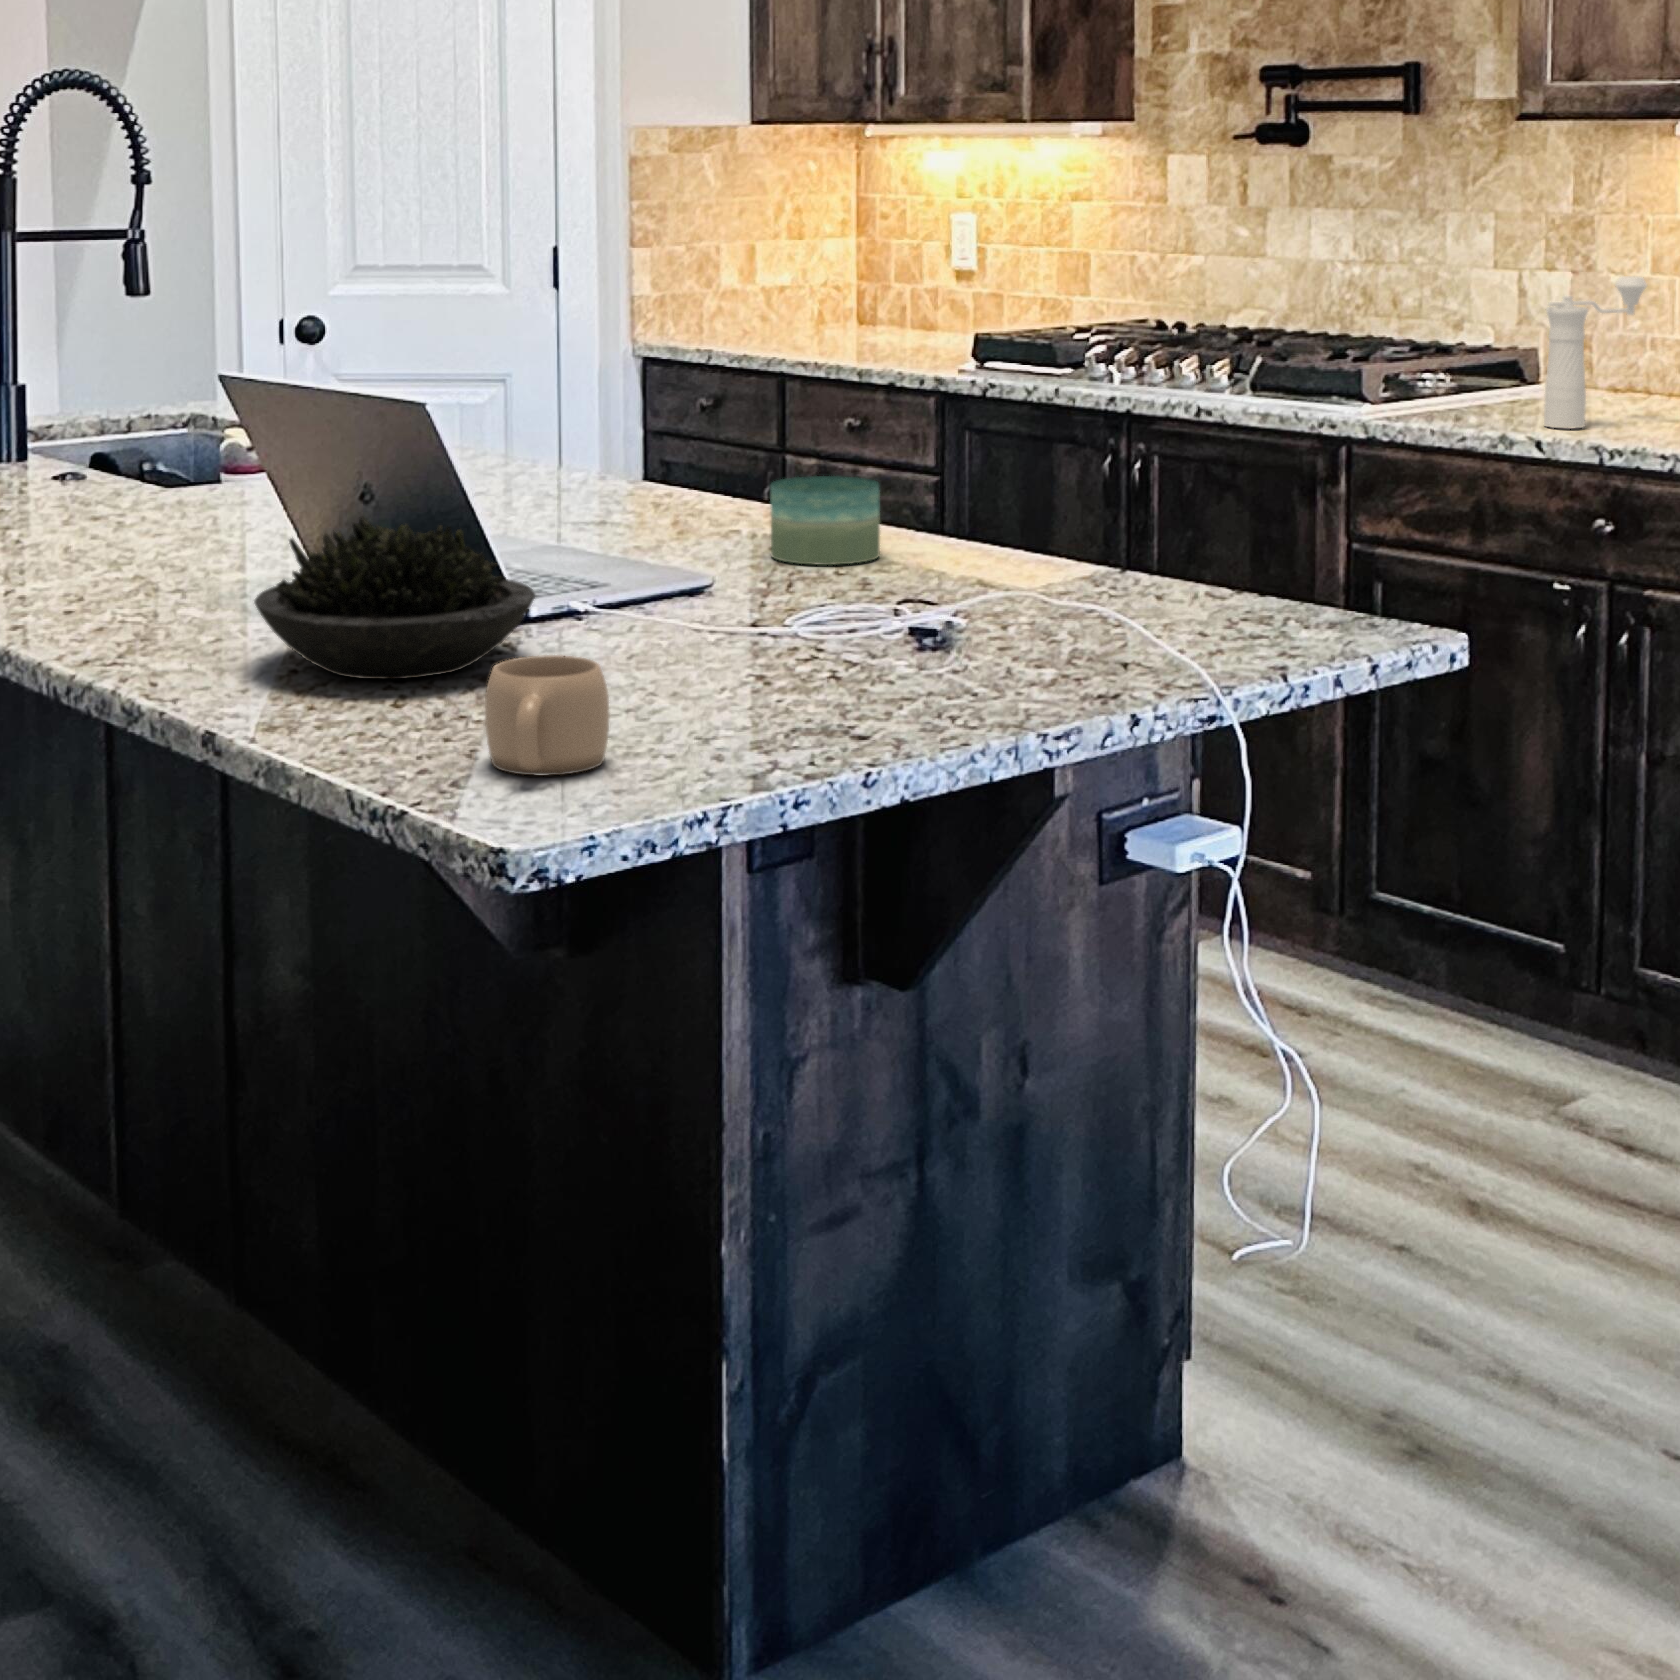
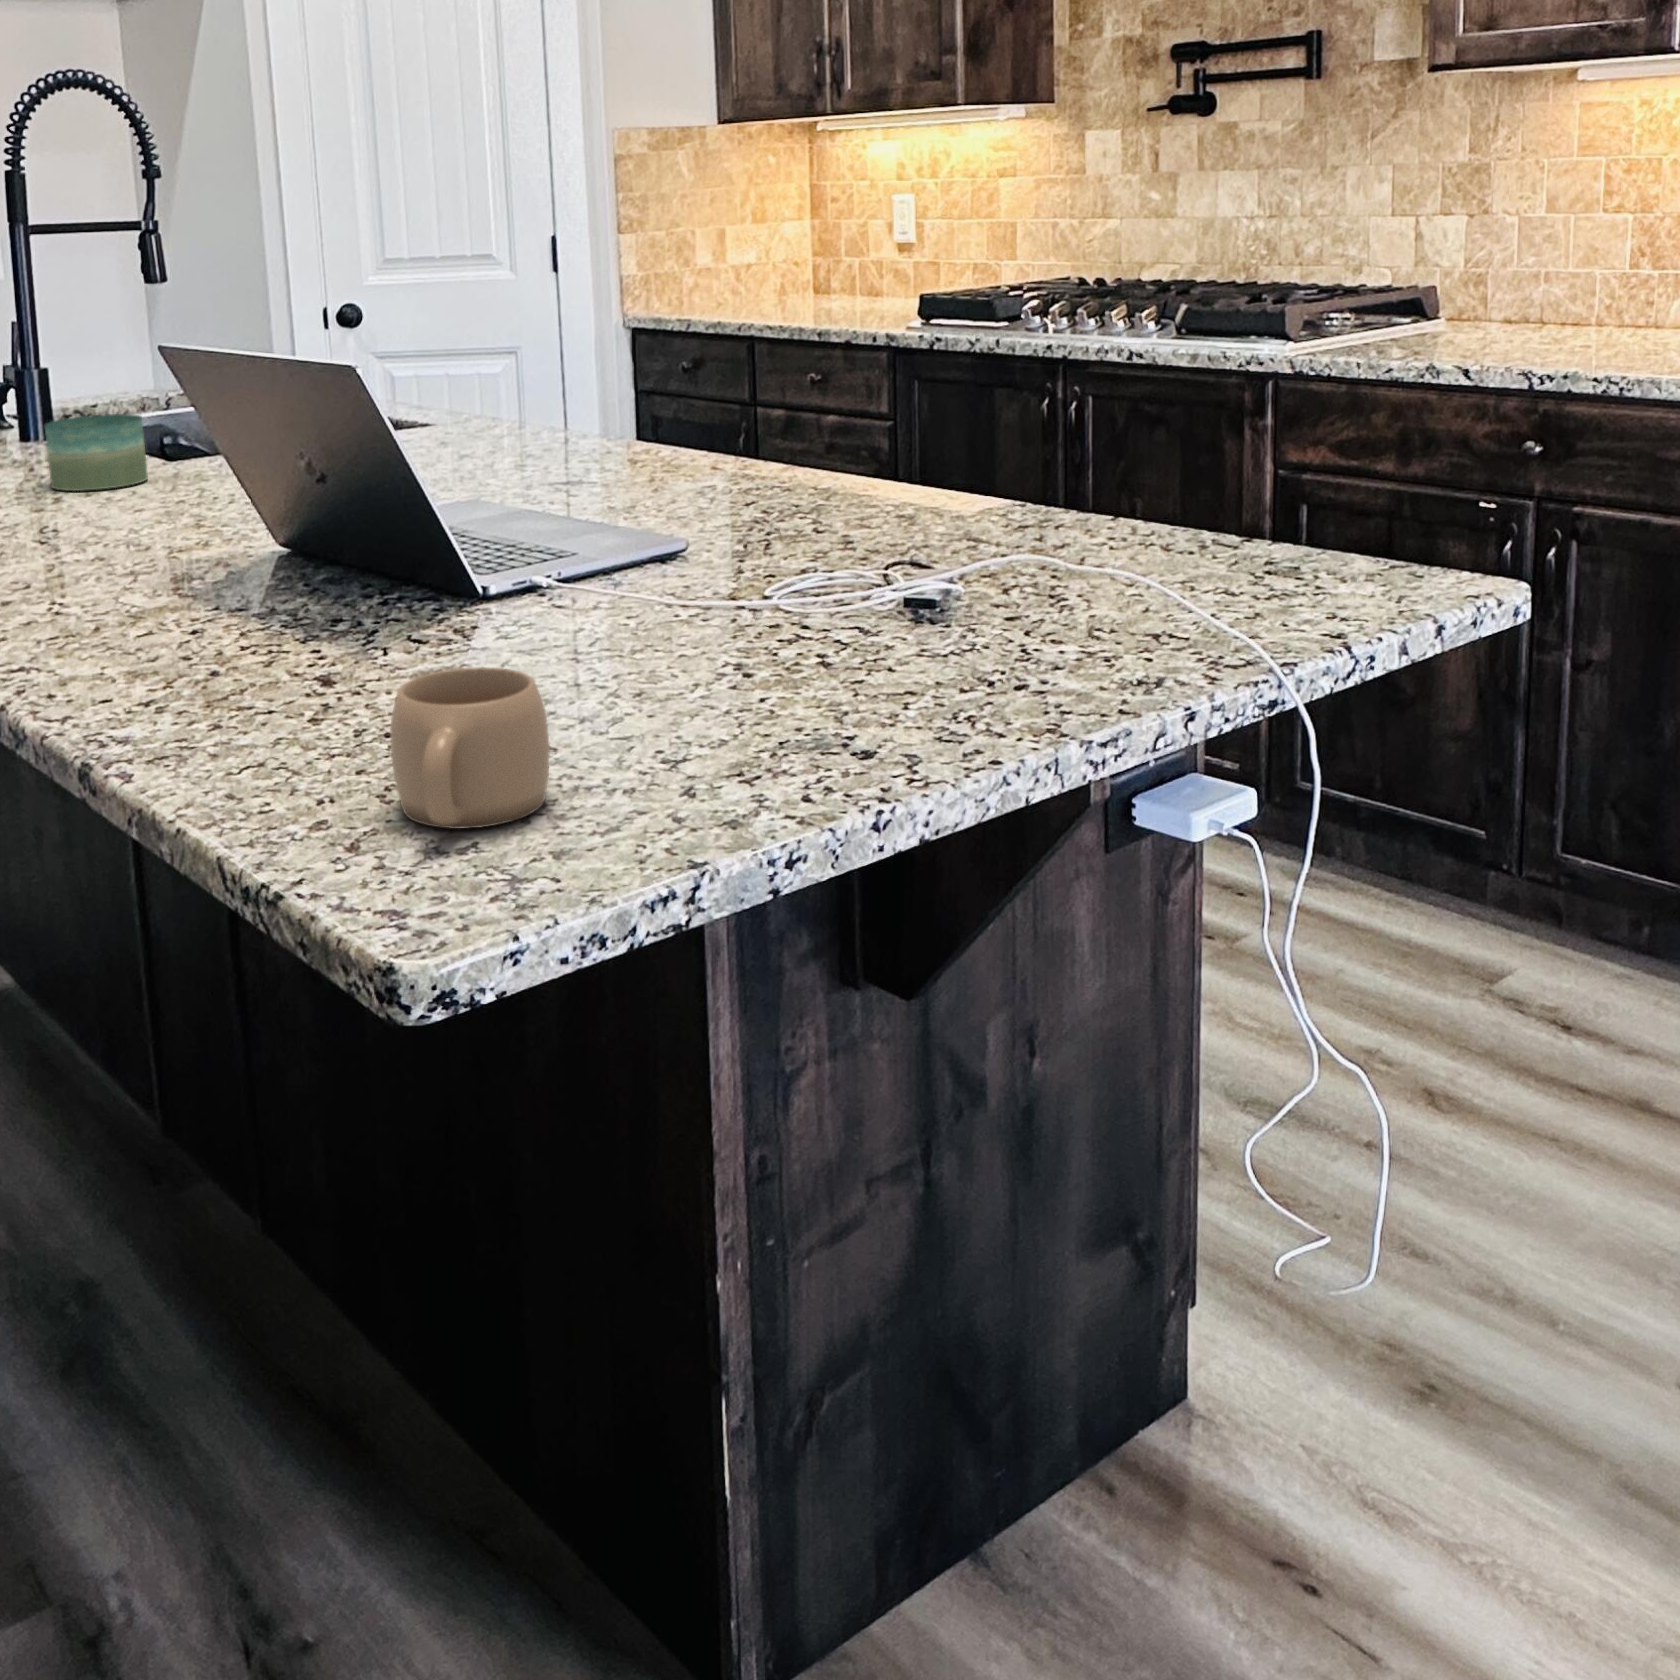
pepper mill: present [1544,276,1647,428] -> none [1466,210,1567,356]
candle: present [770,476,880,565] -> present [45,414,148,491]
succulent plant: present [254,516,535,679] -> none [159,492,481,680]

